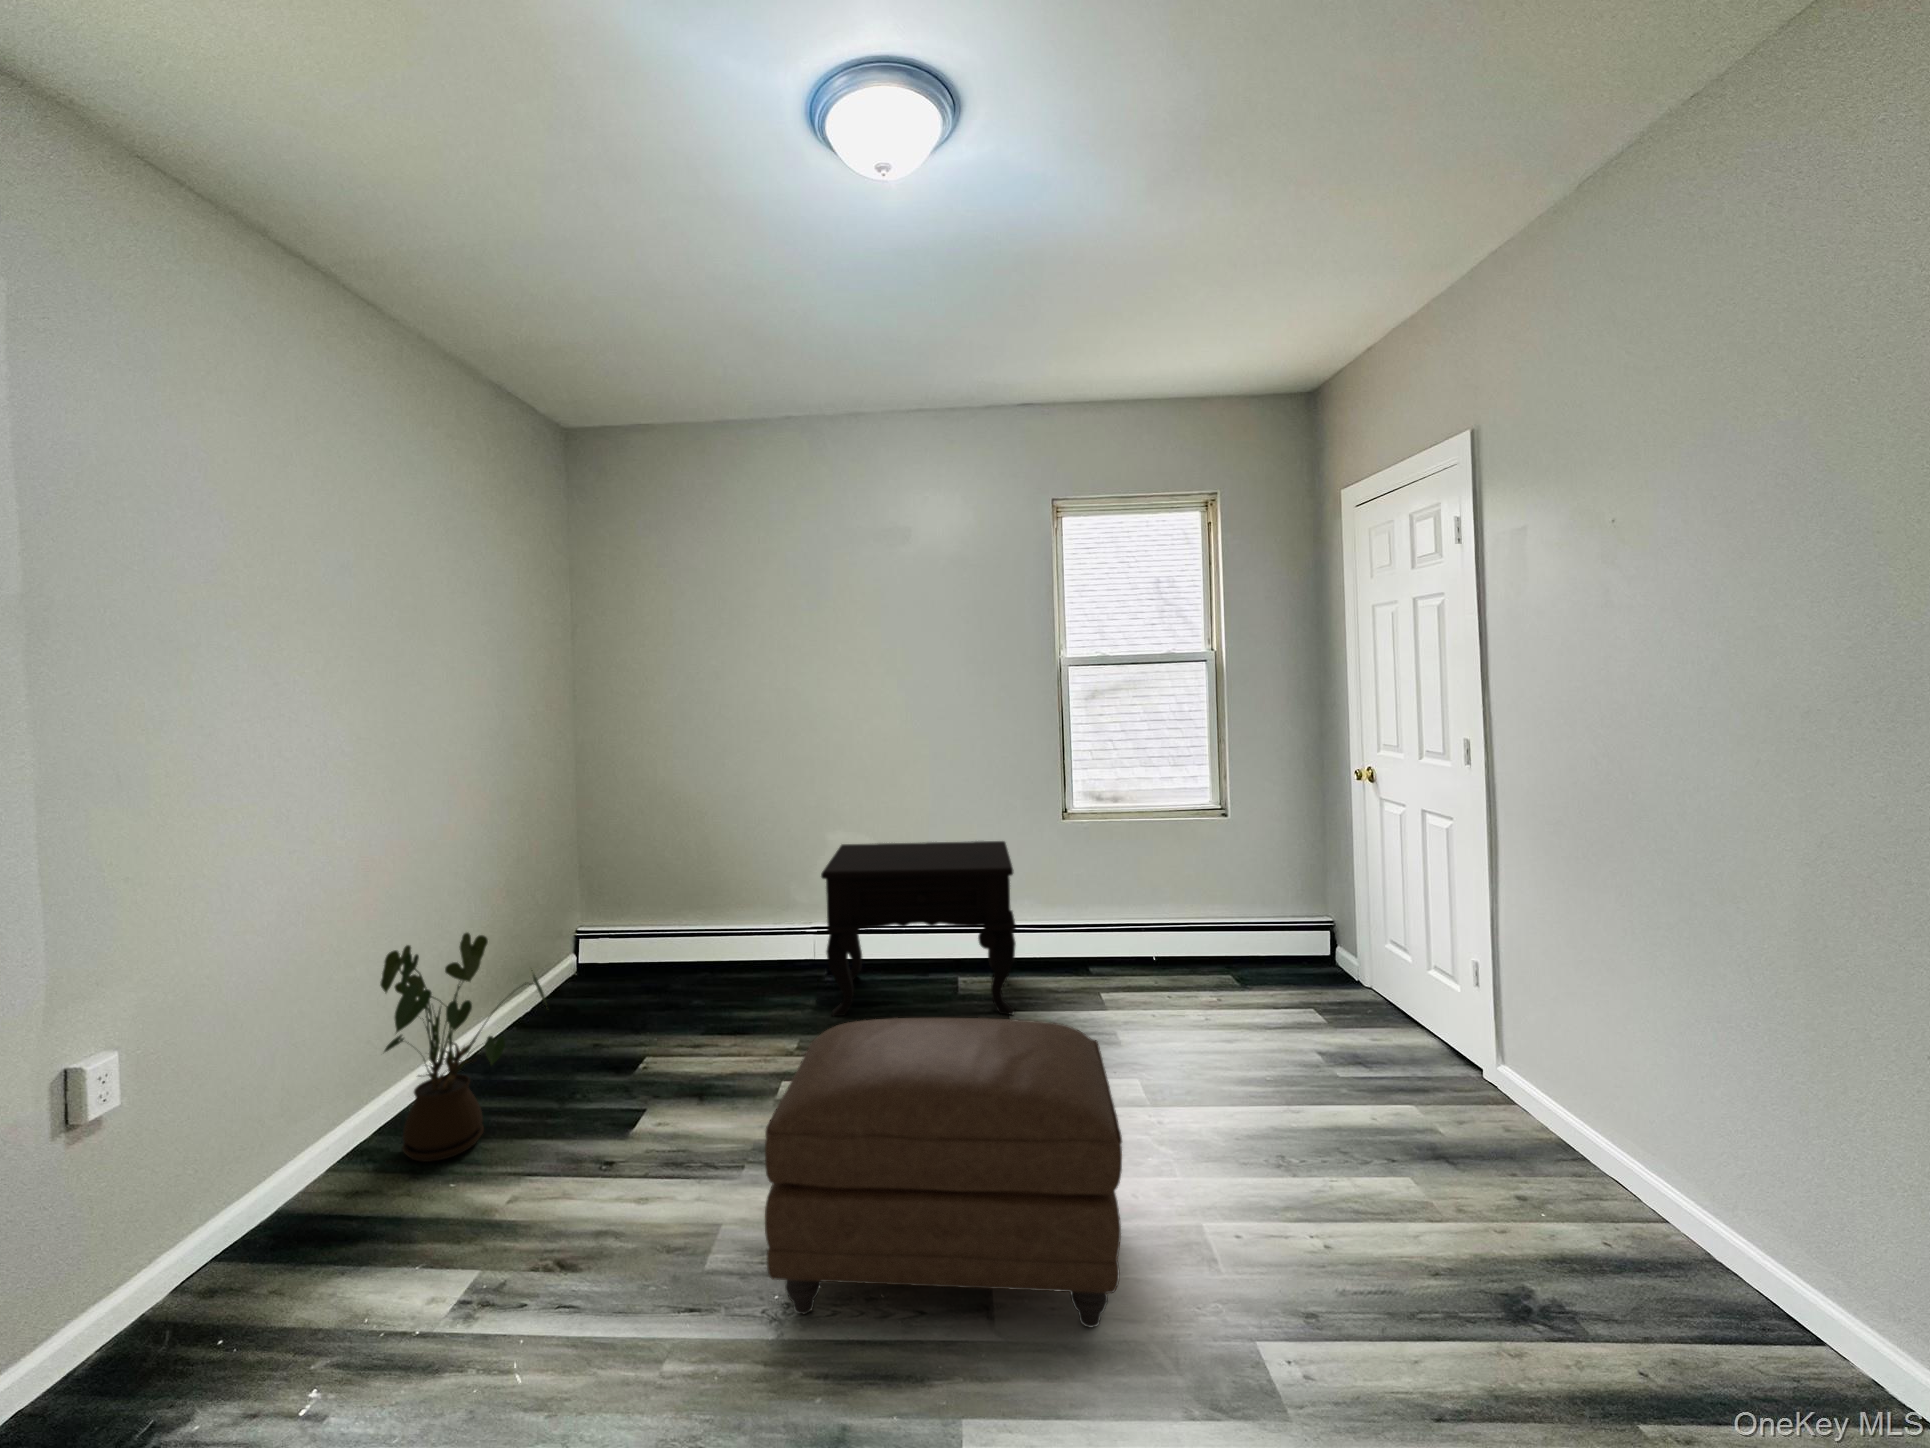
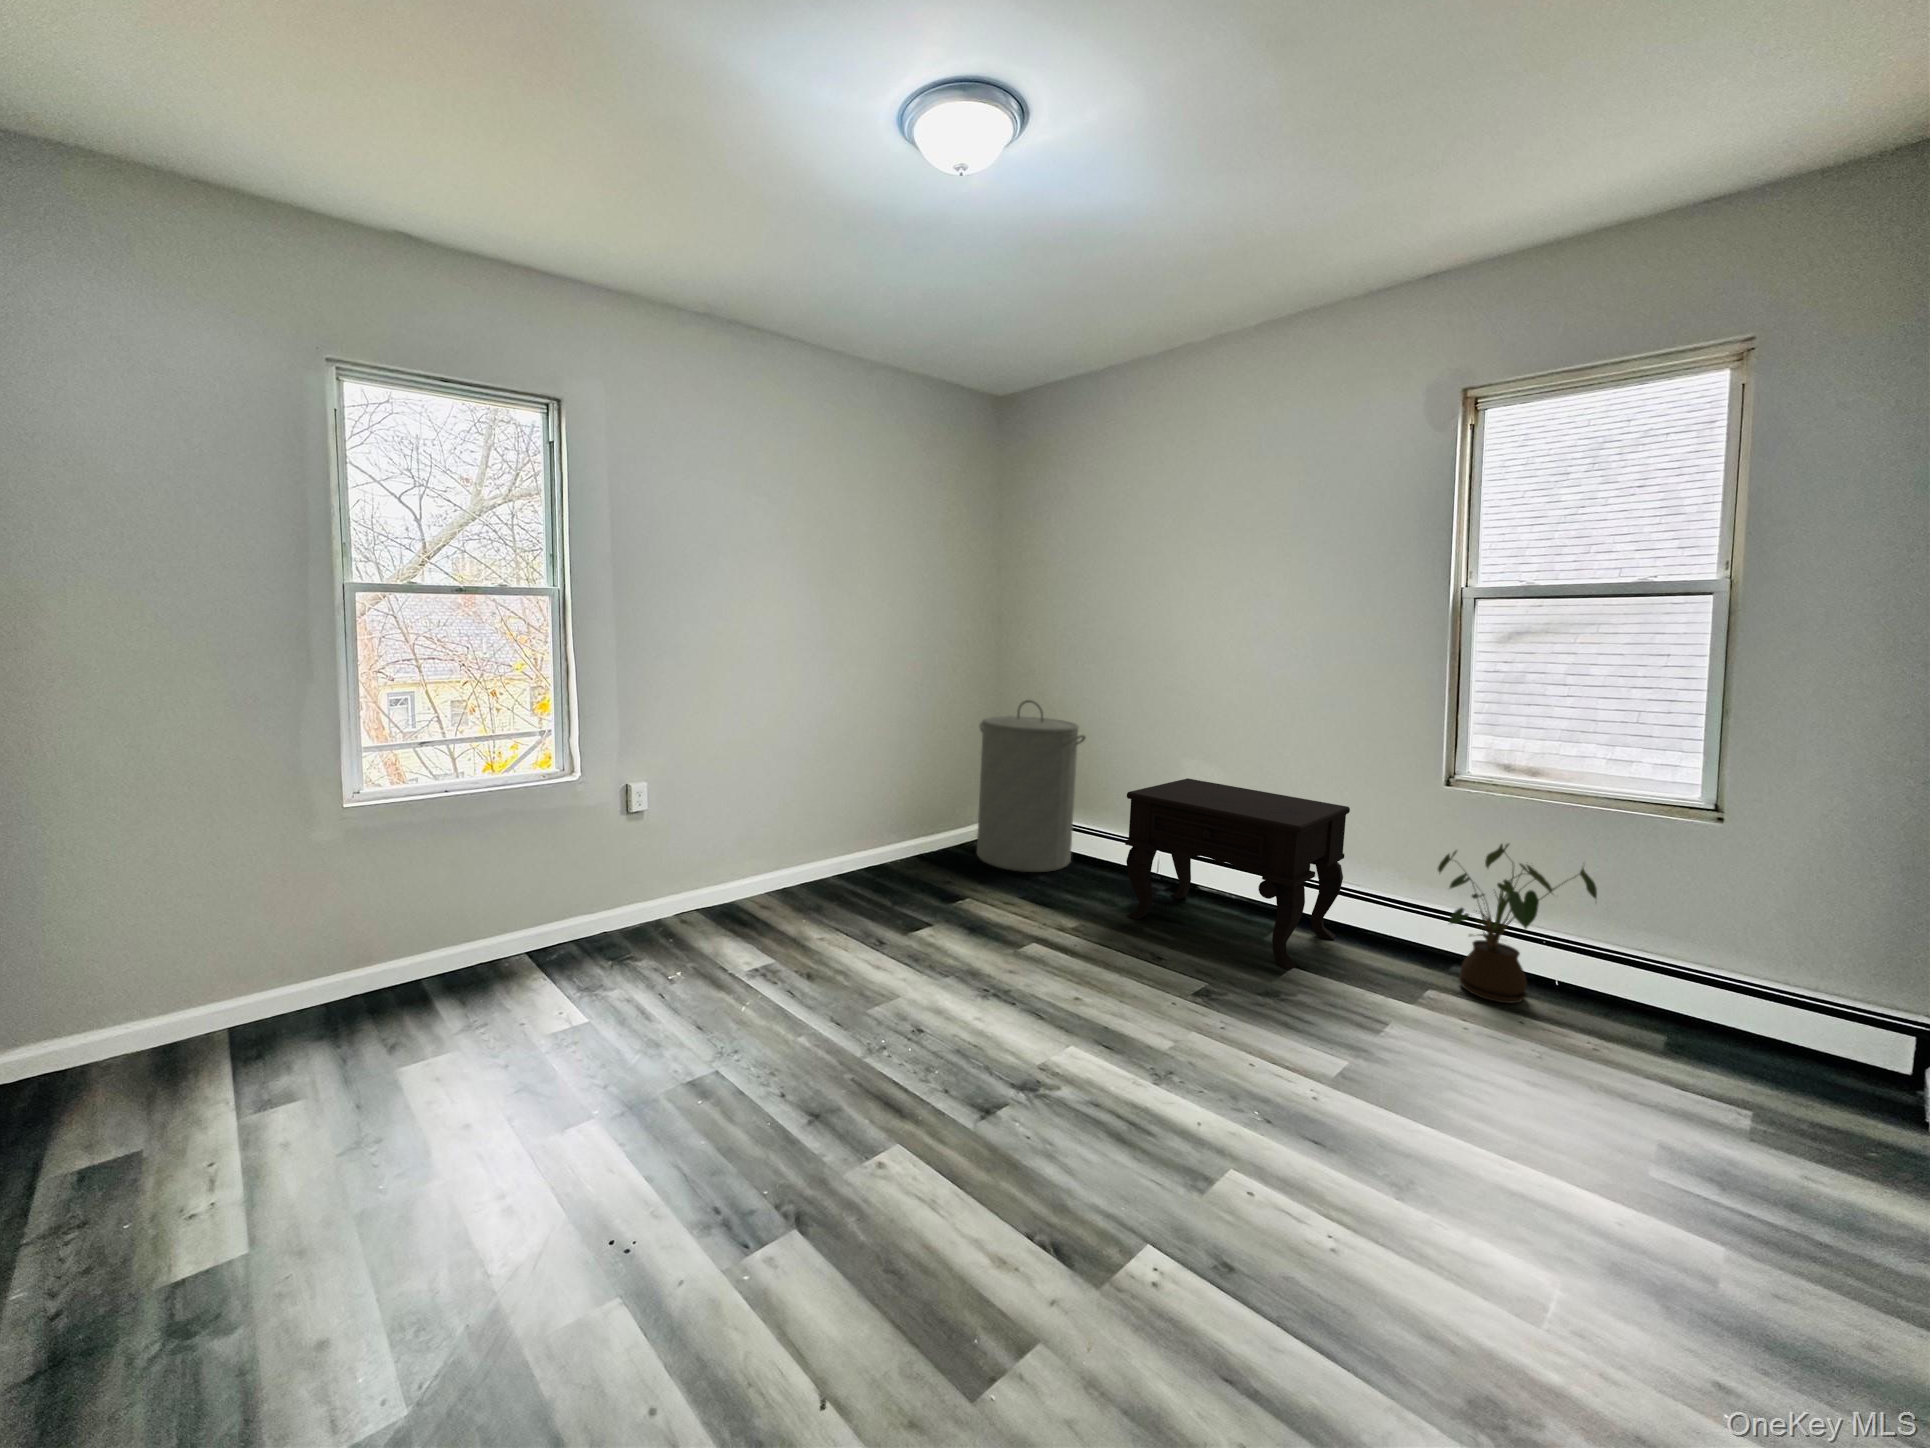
laundry hamper: none [568,784,721,1009] -> present [977,700,1086,872]
house plant: present [380,933,546,1162] -> present [1437,844,1597,1004]
ottoman: present [765,1018,1122,1328] -> none [864,887,1180,1163]

